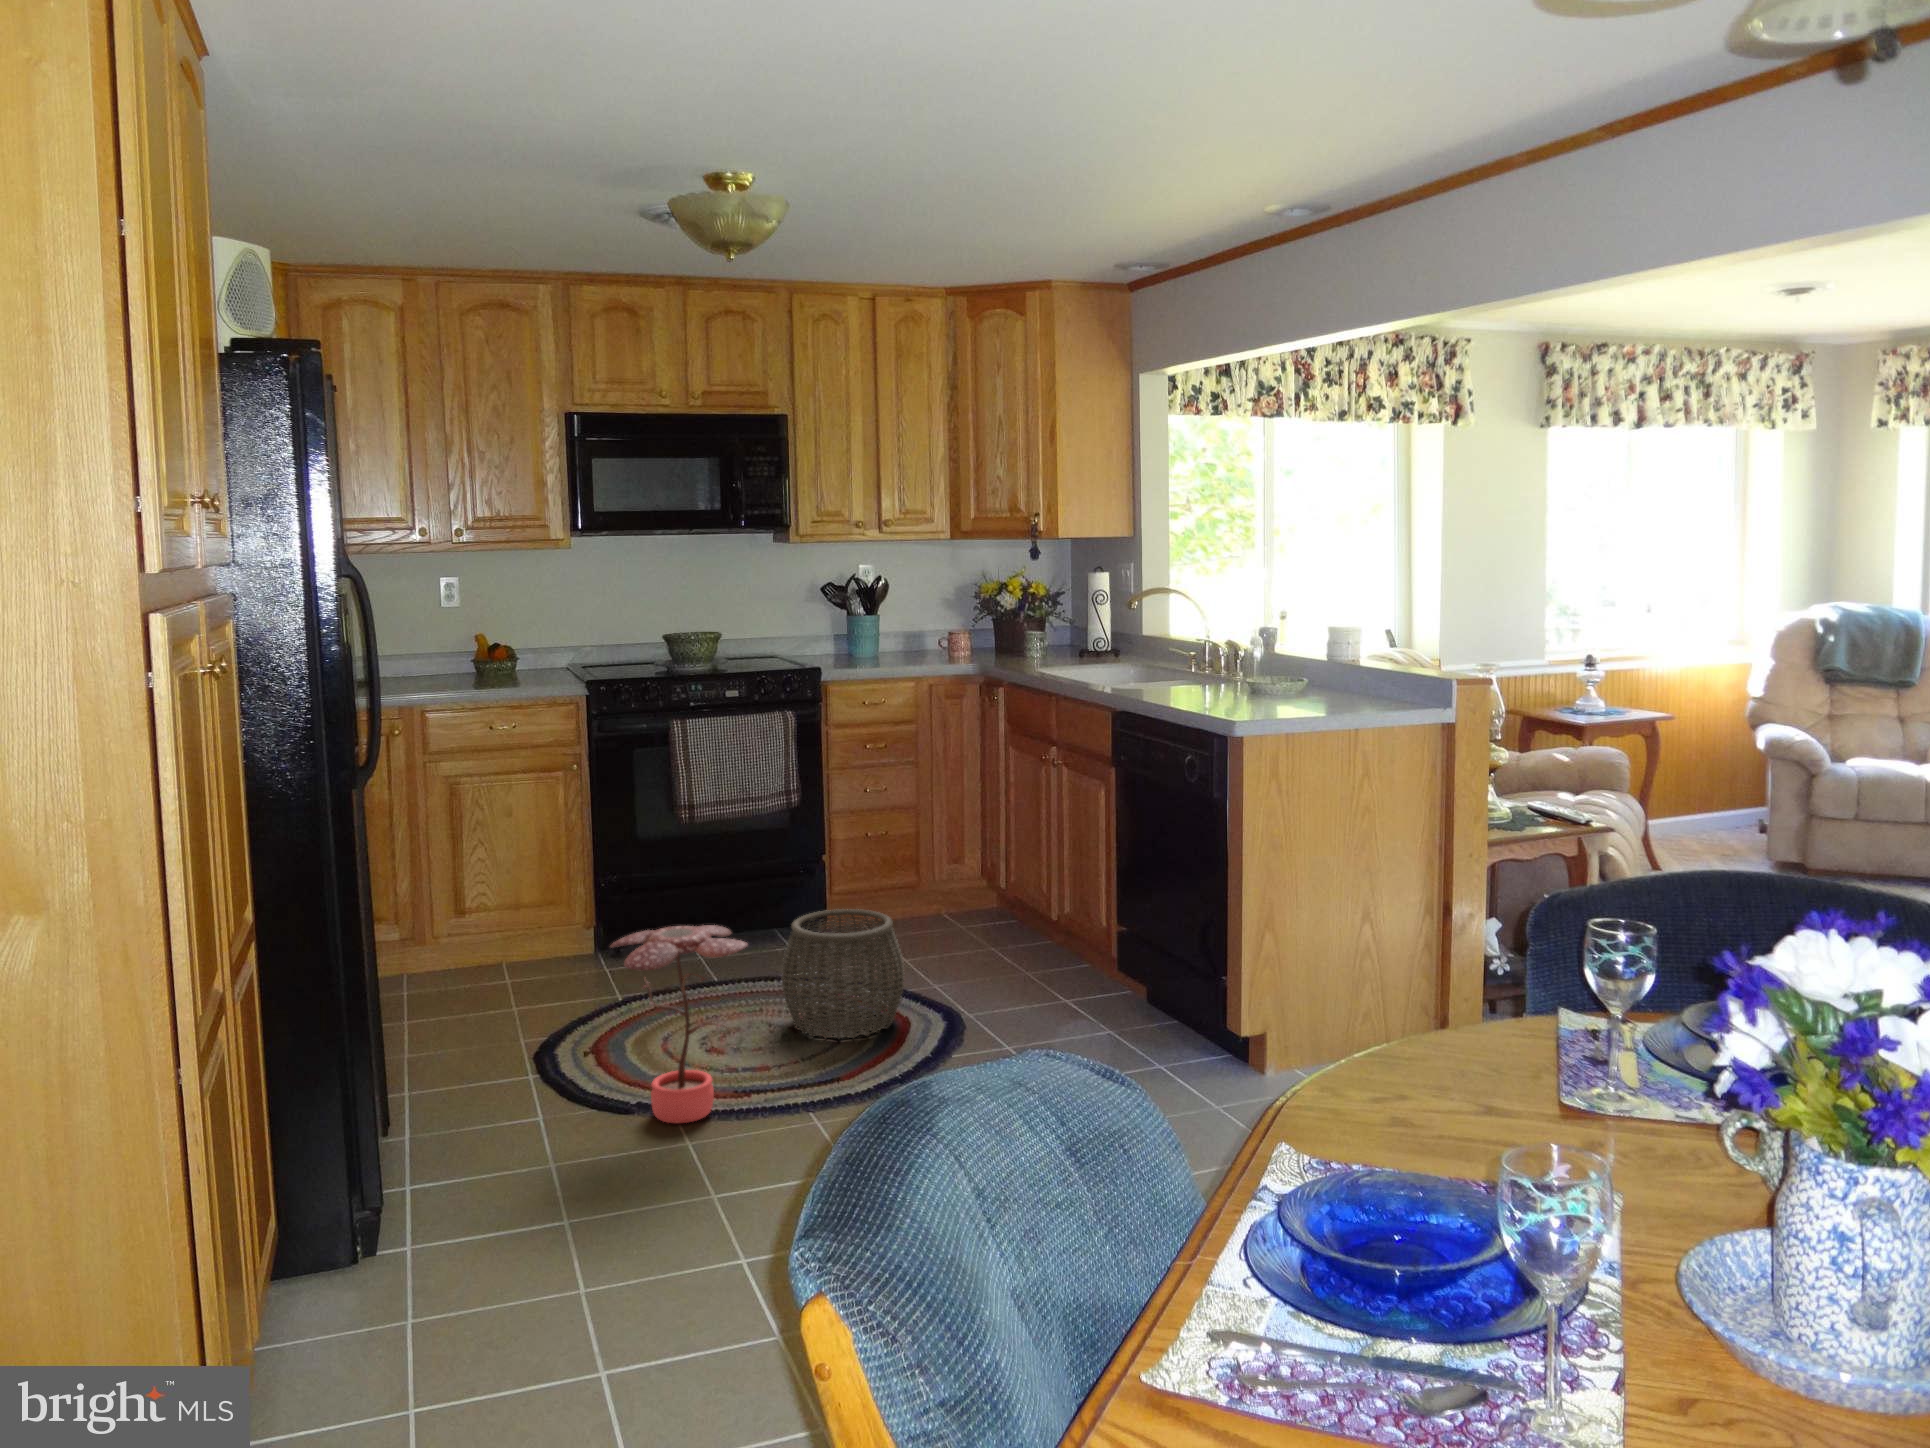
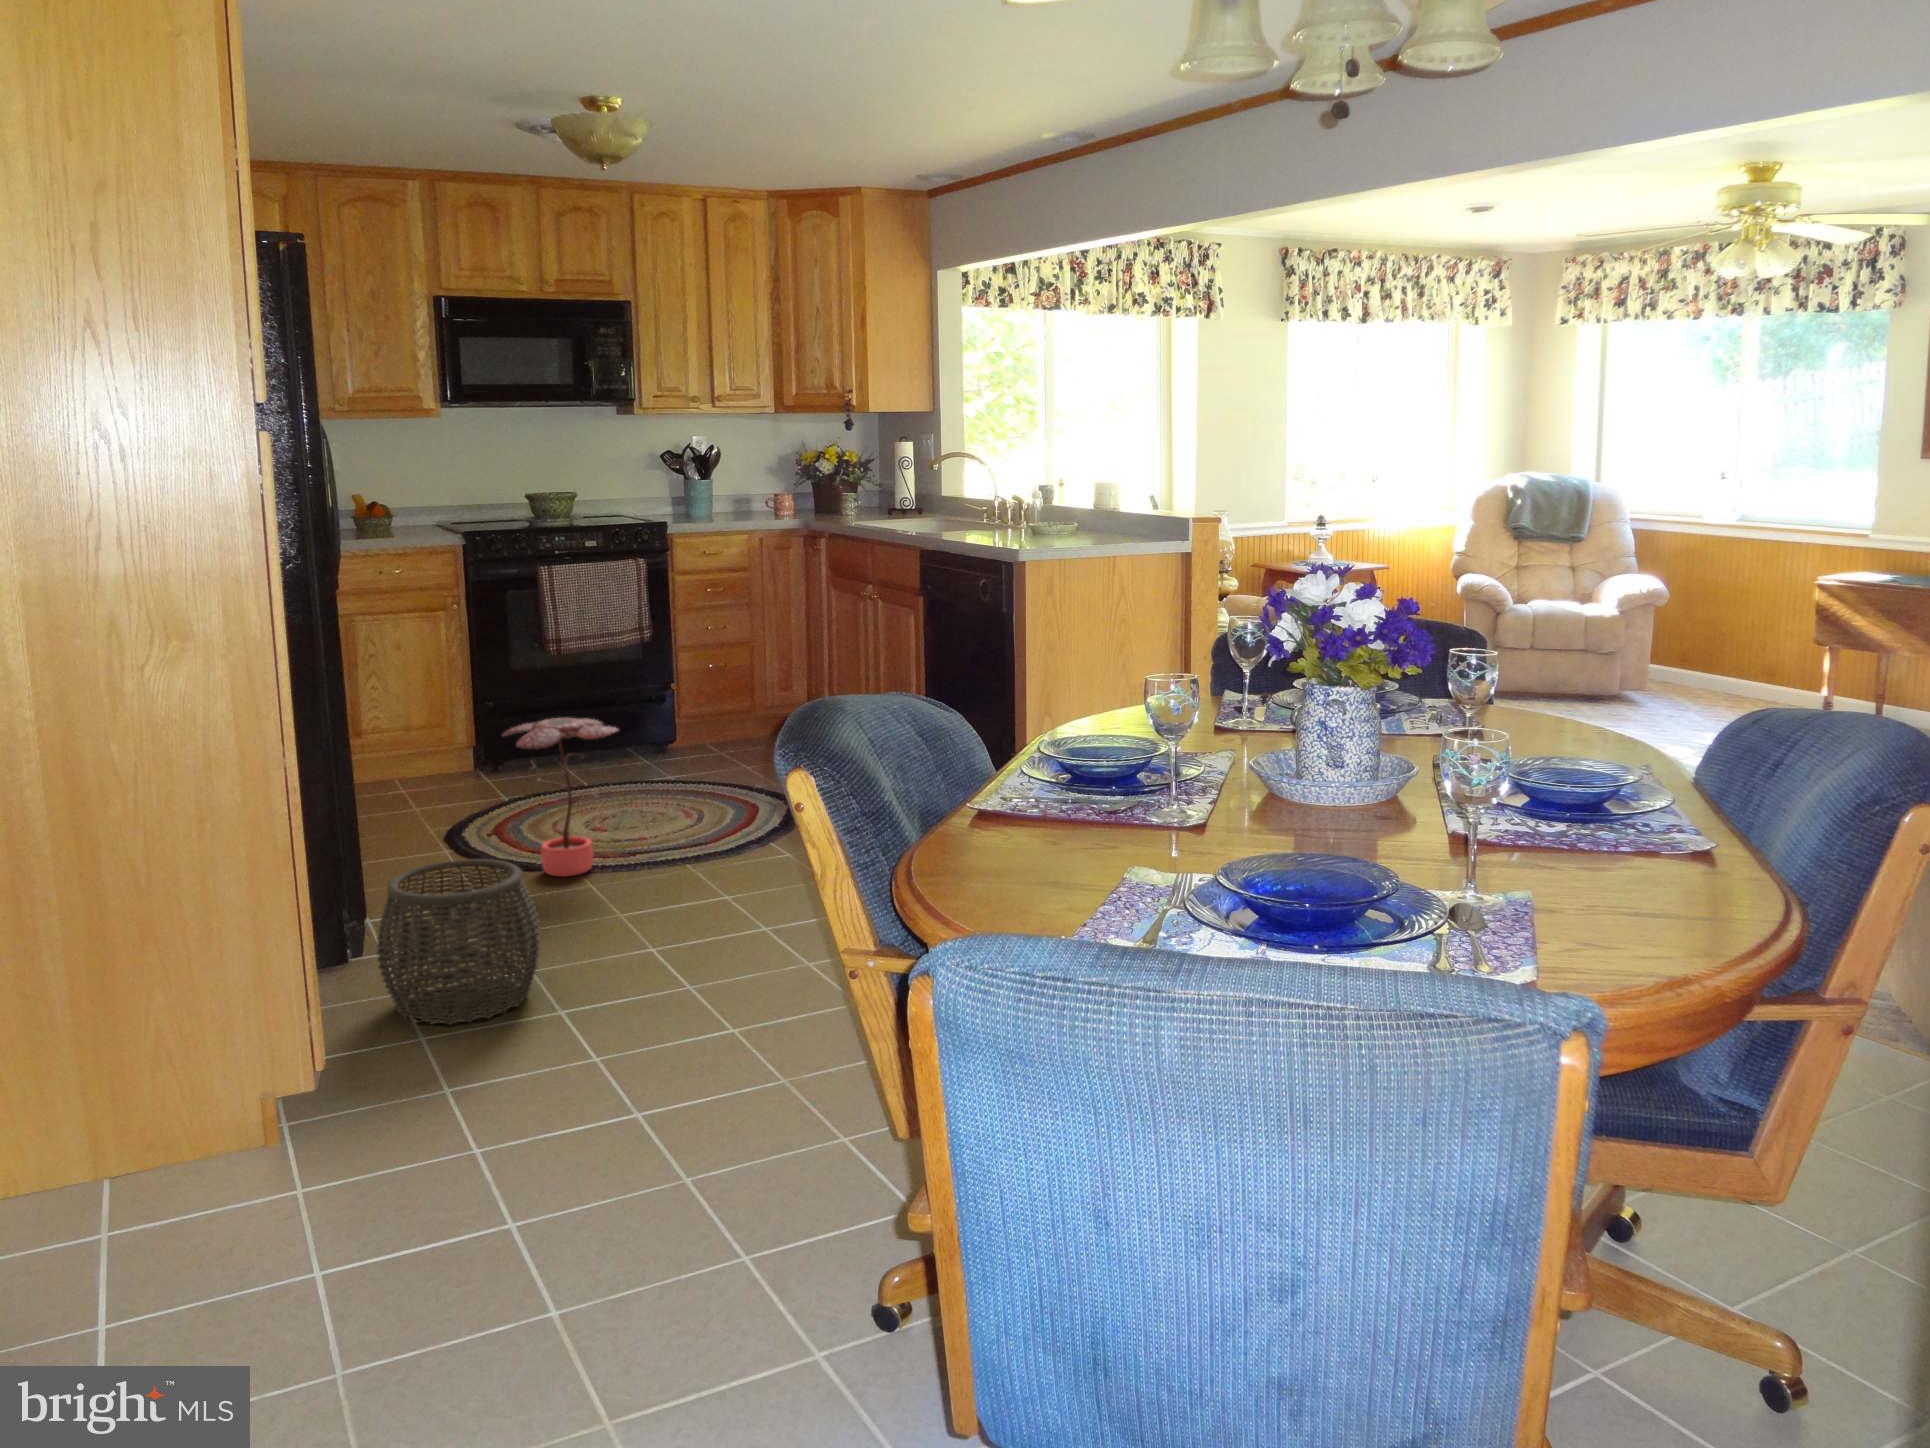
woven basket: present [781,909,904,1039] -> present [377,859,541,1025]

